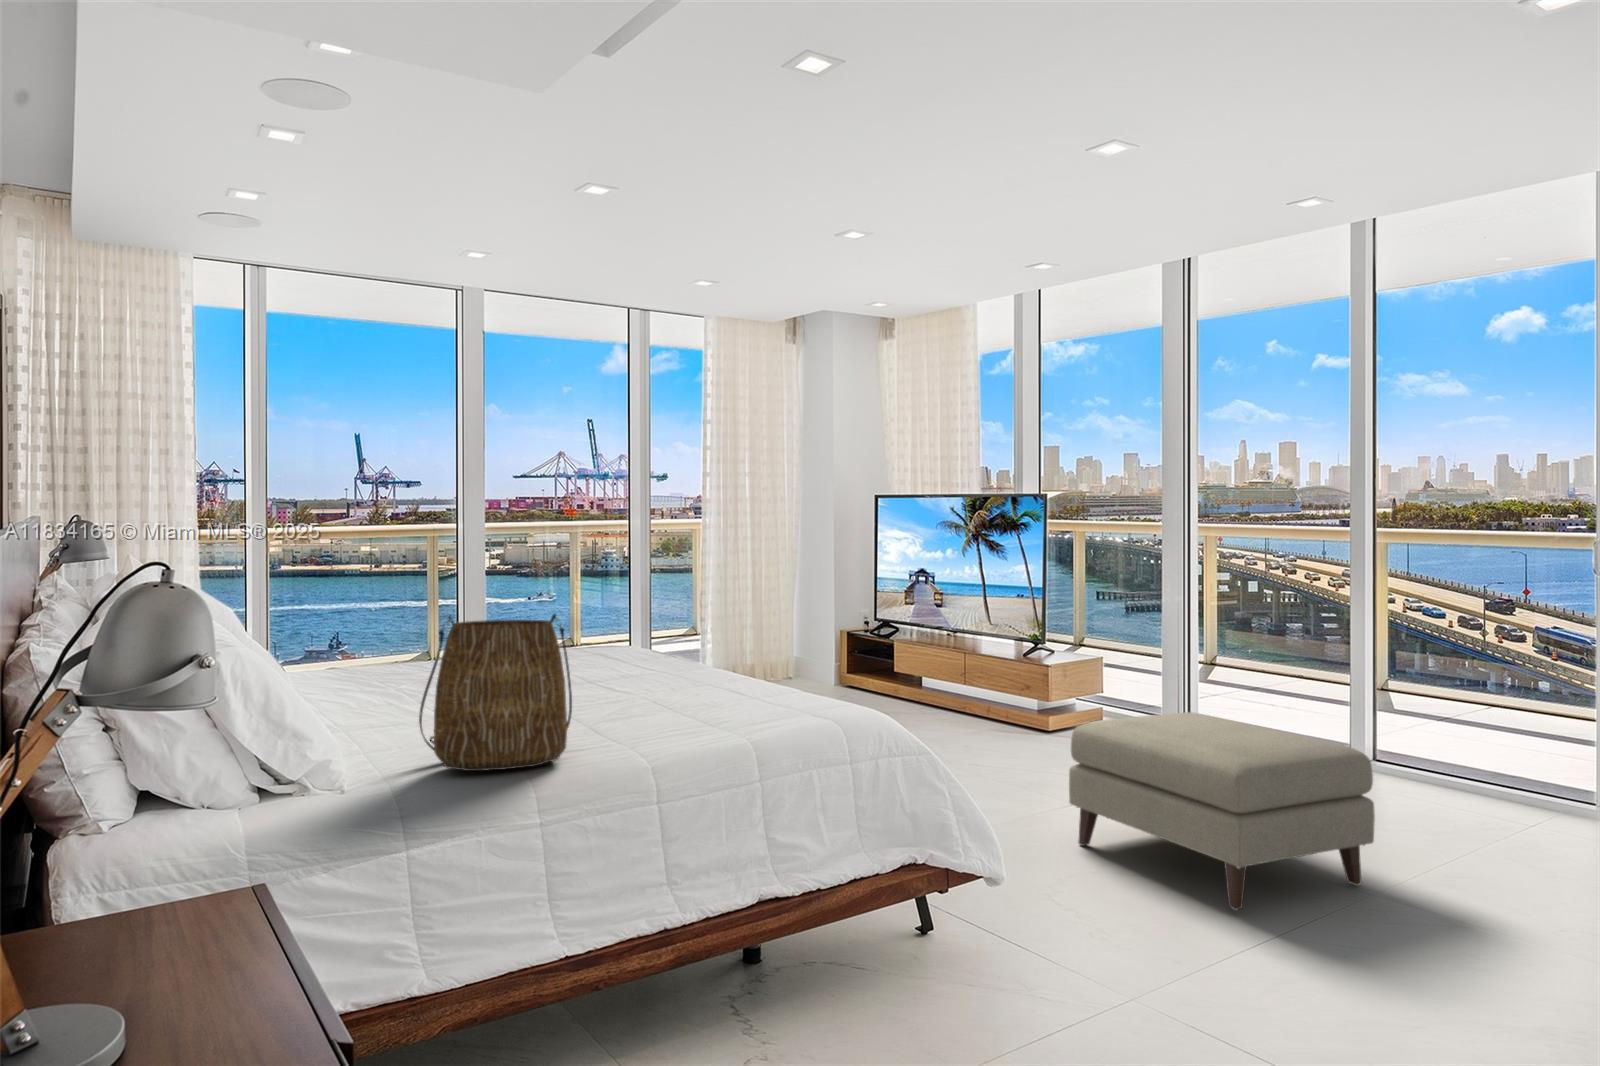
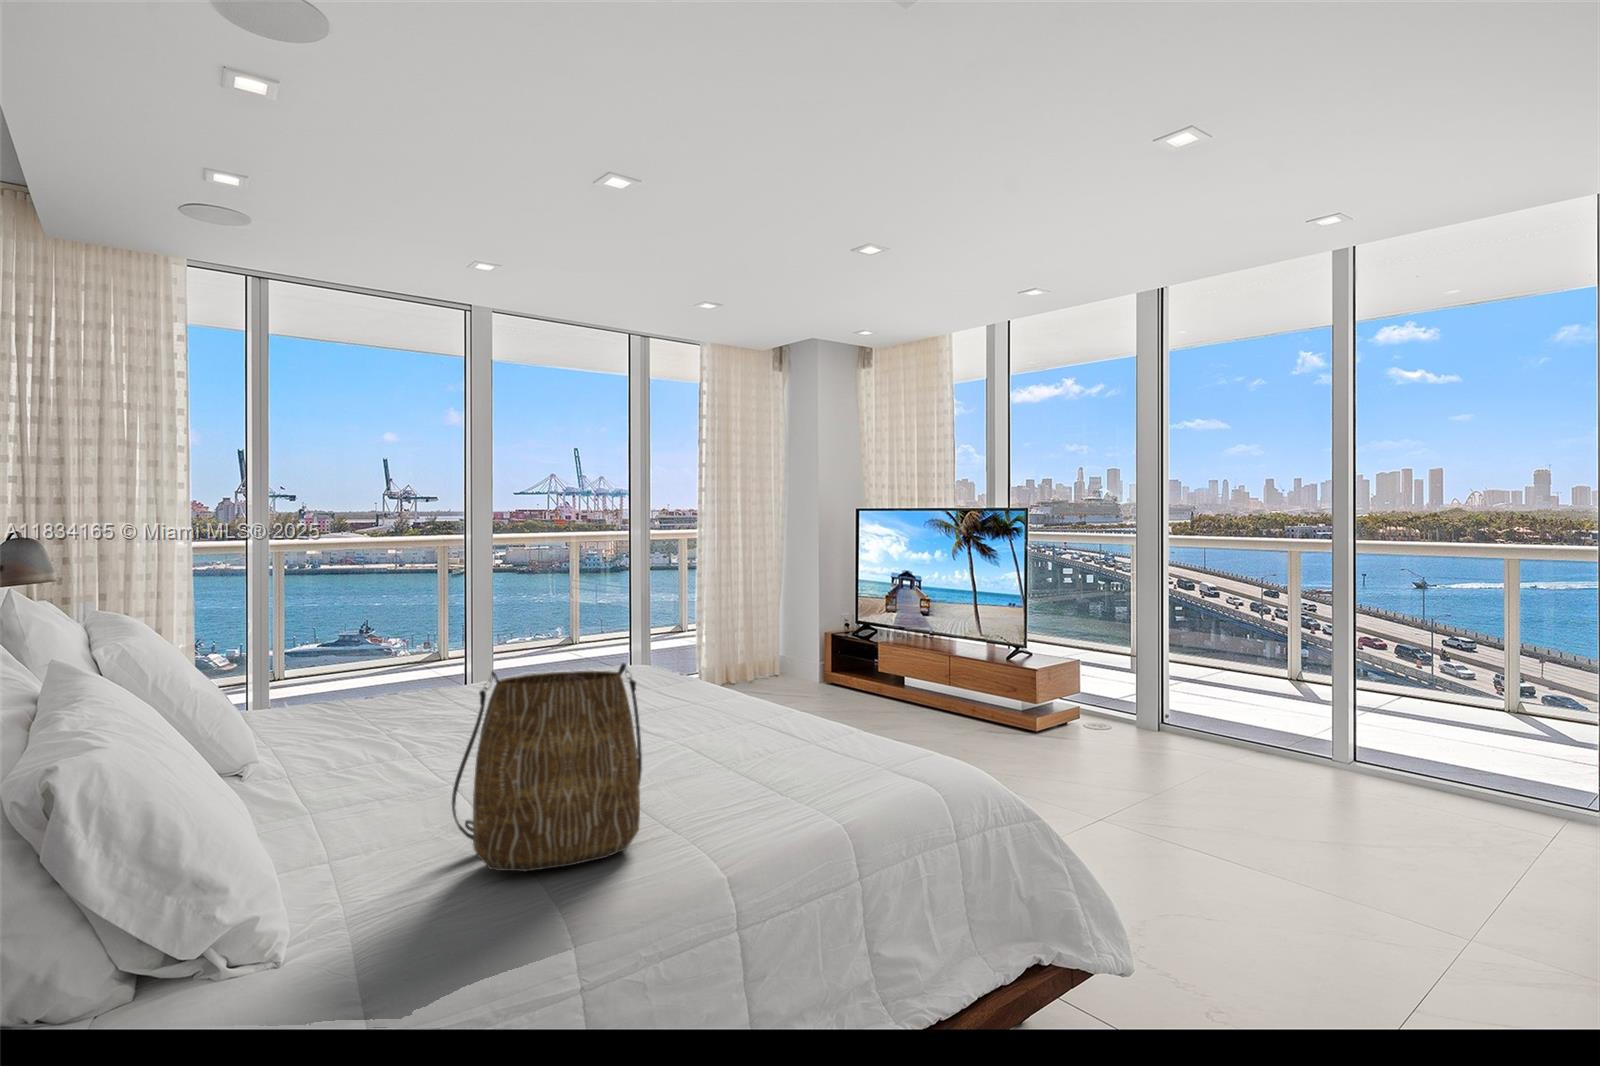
ottoman: present [1069,712,1375,910] -> none [1126,729,1467,961]

